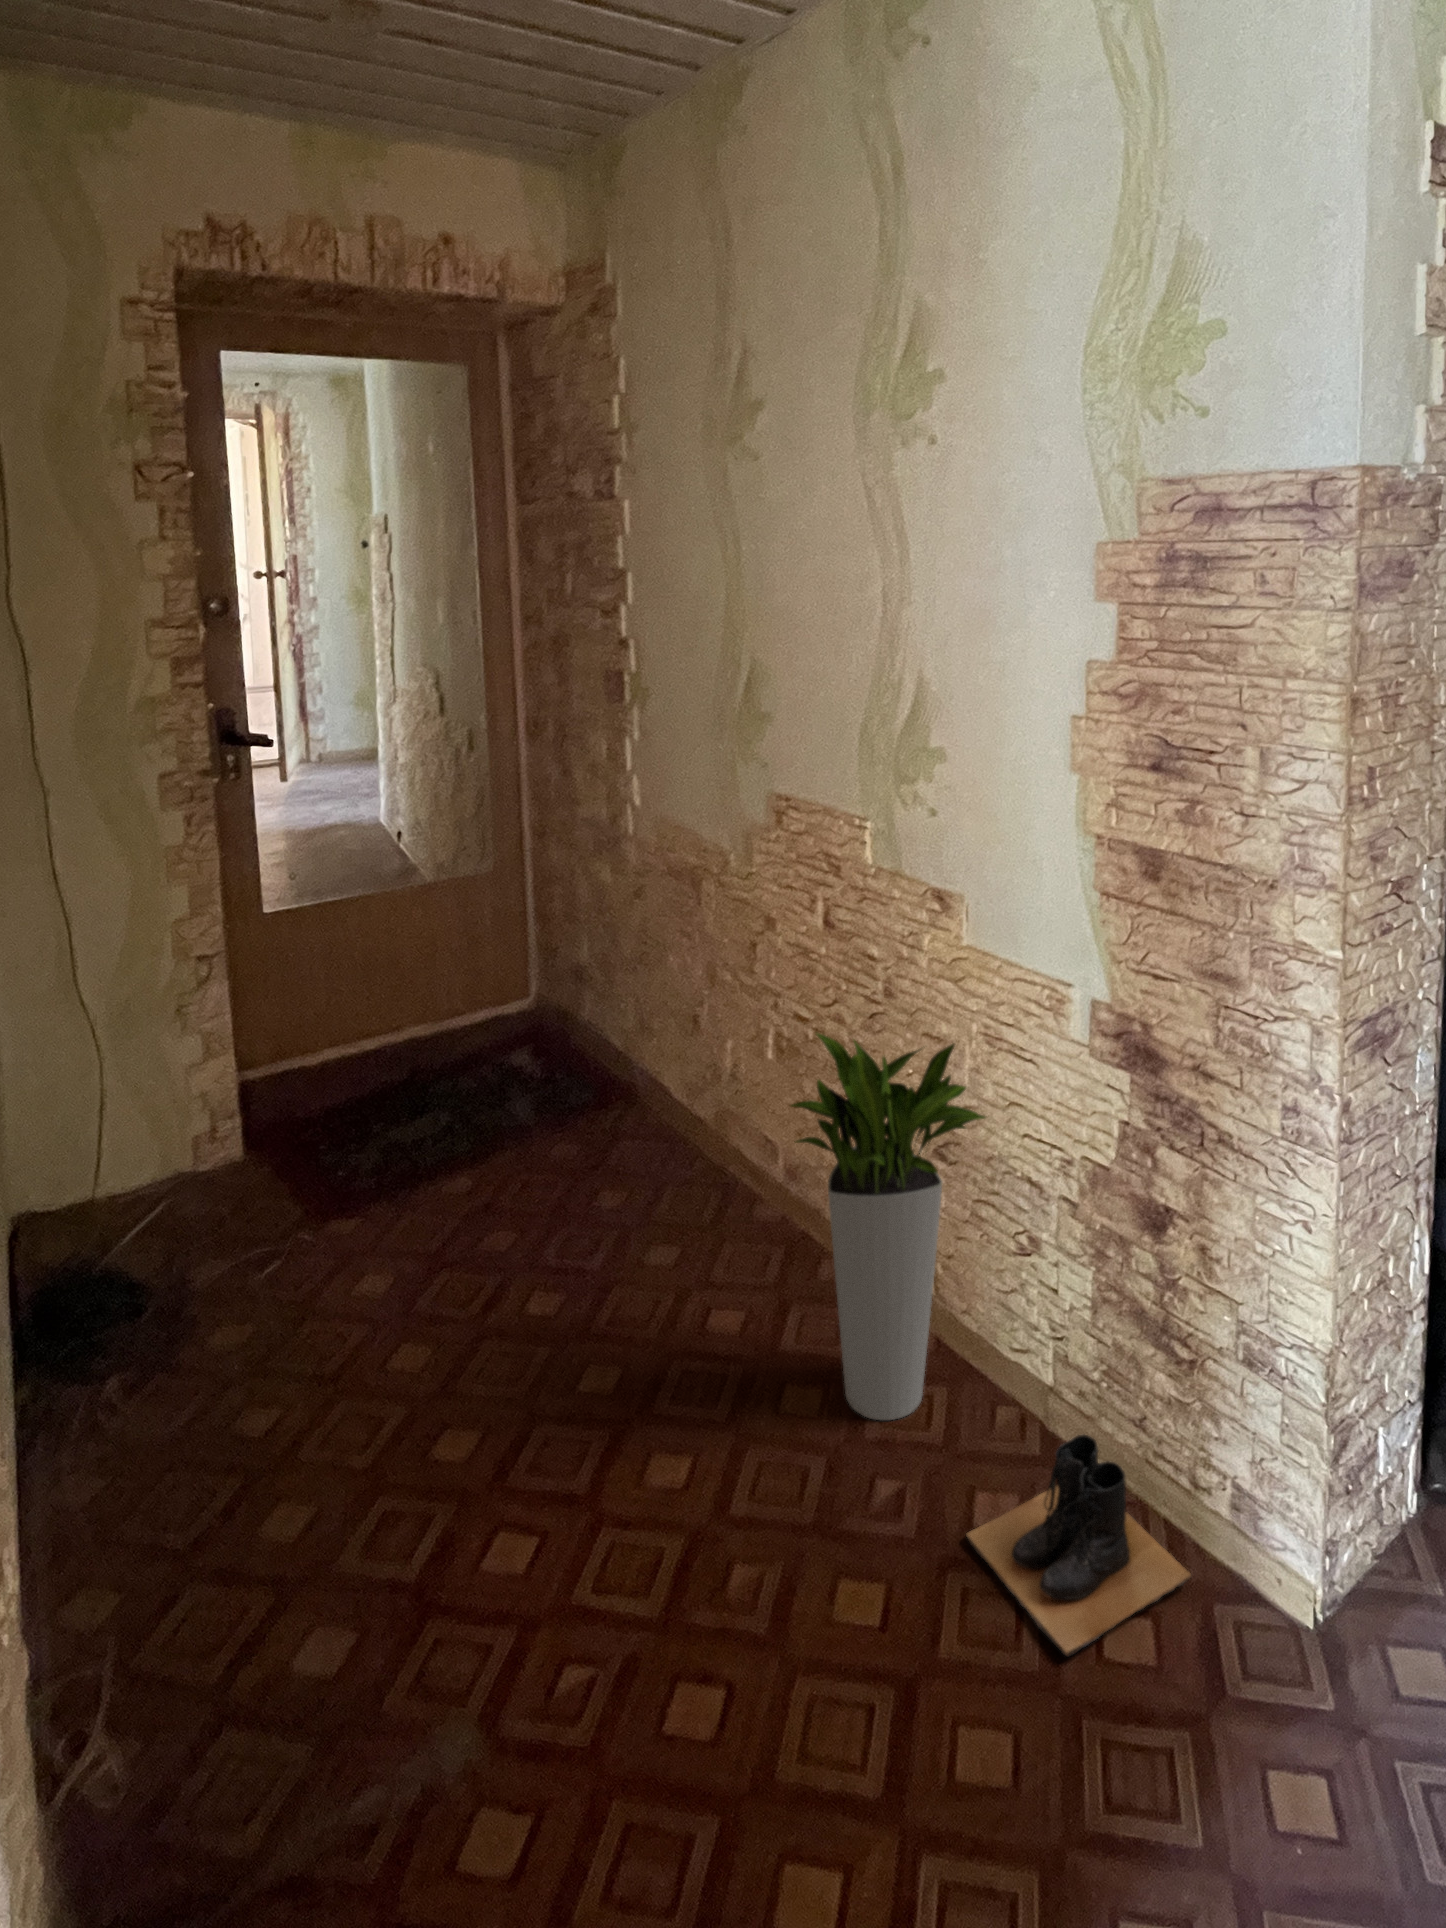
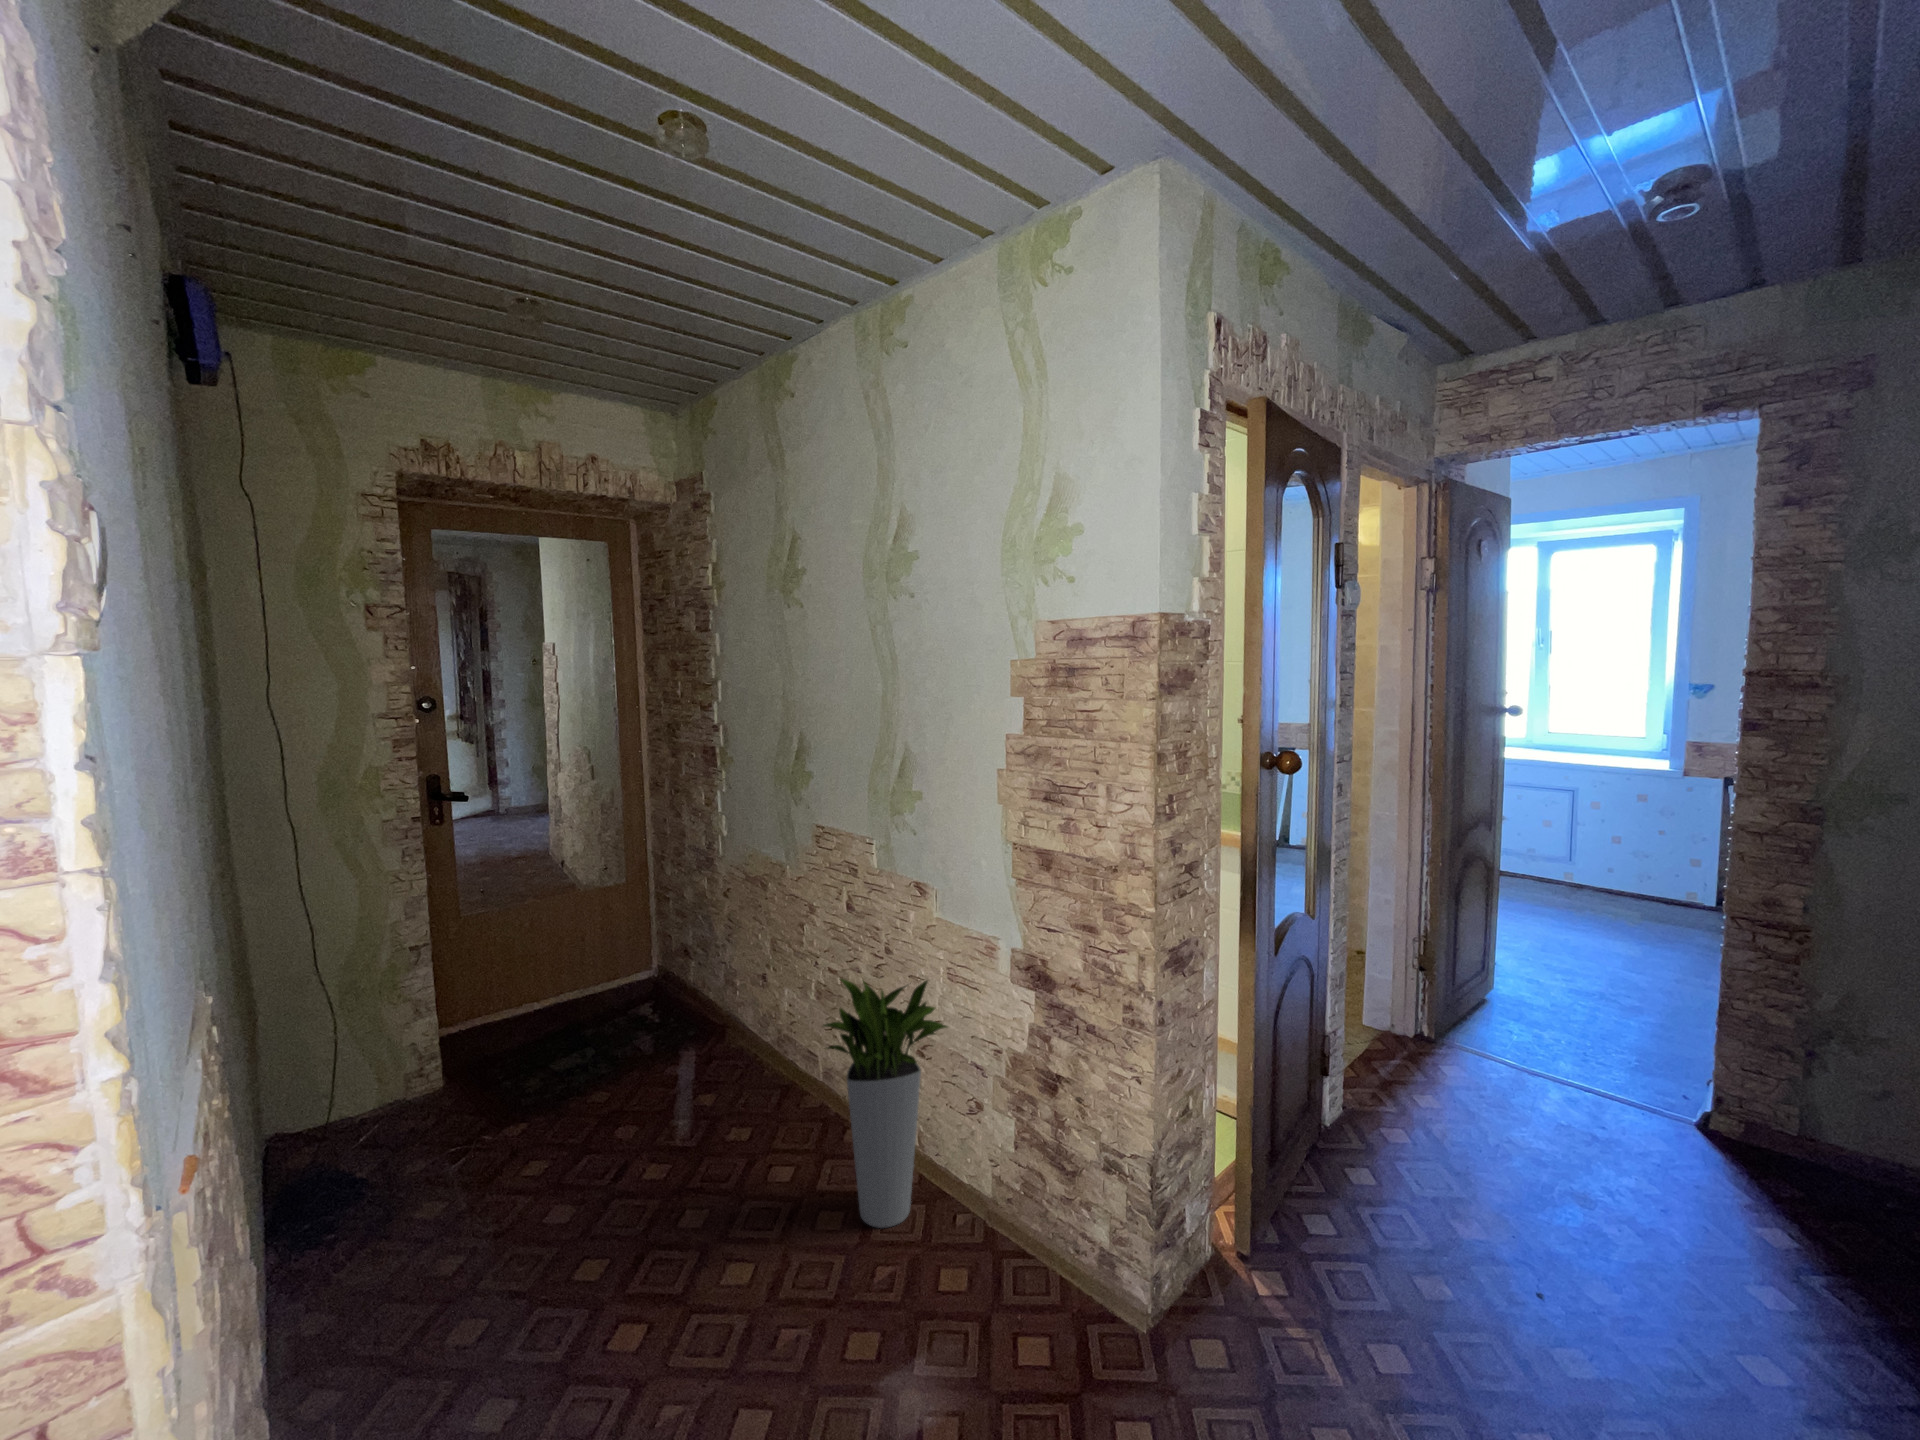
boots: present [966,1435,1191,1656] -> none [934,1222,1074,1360]

